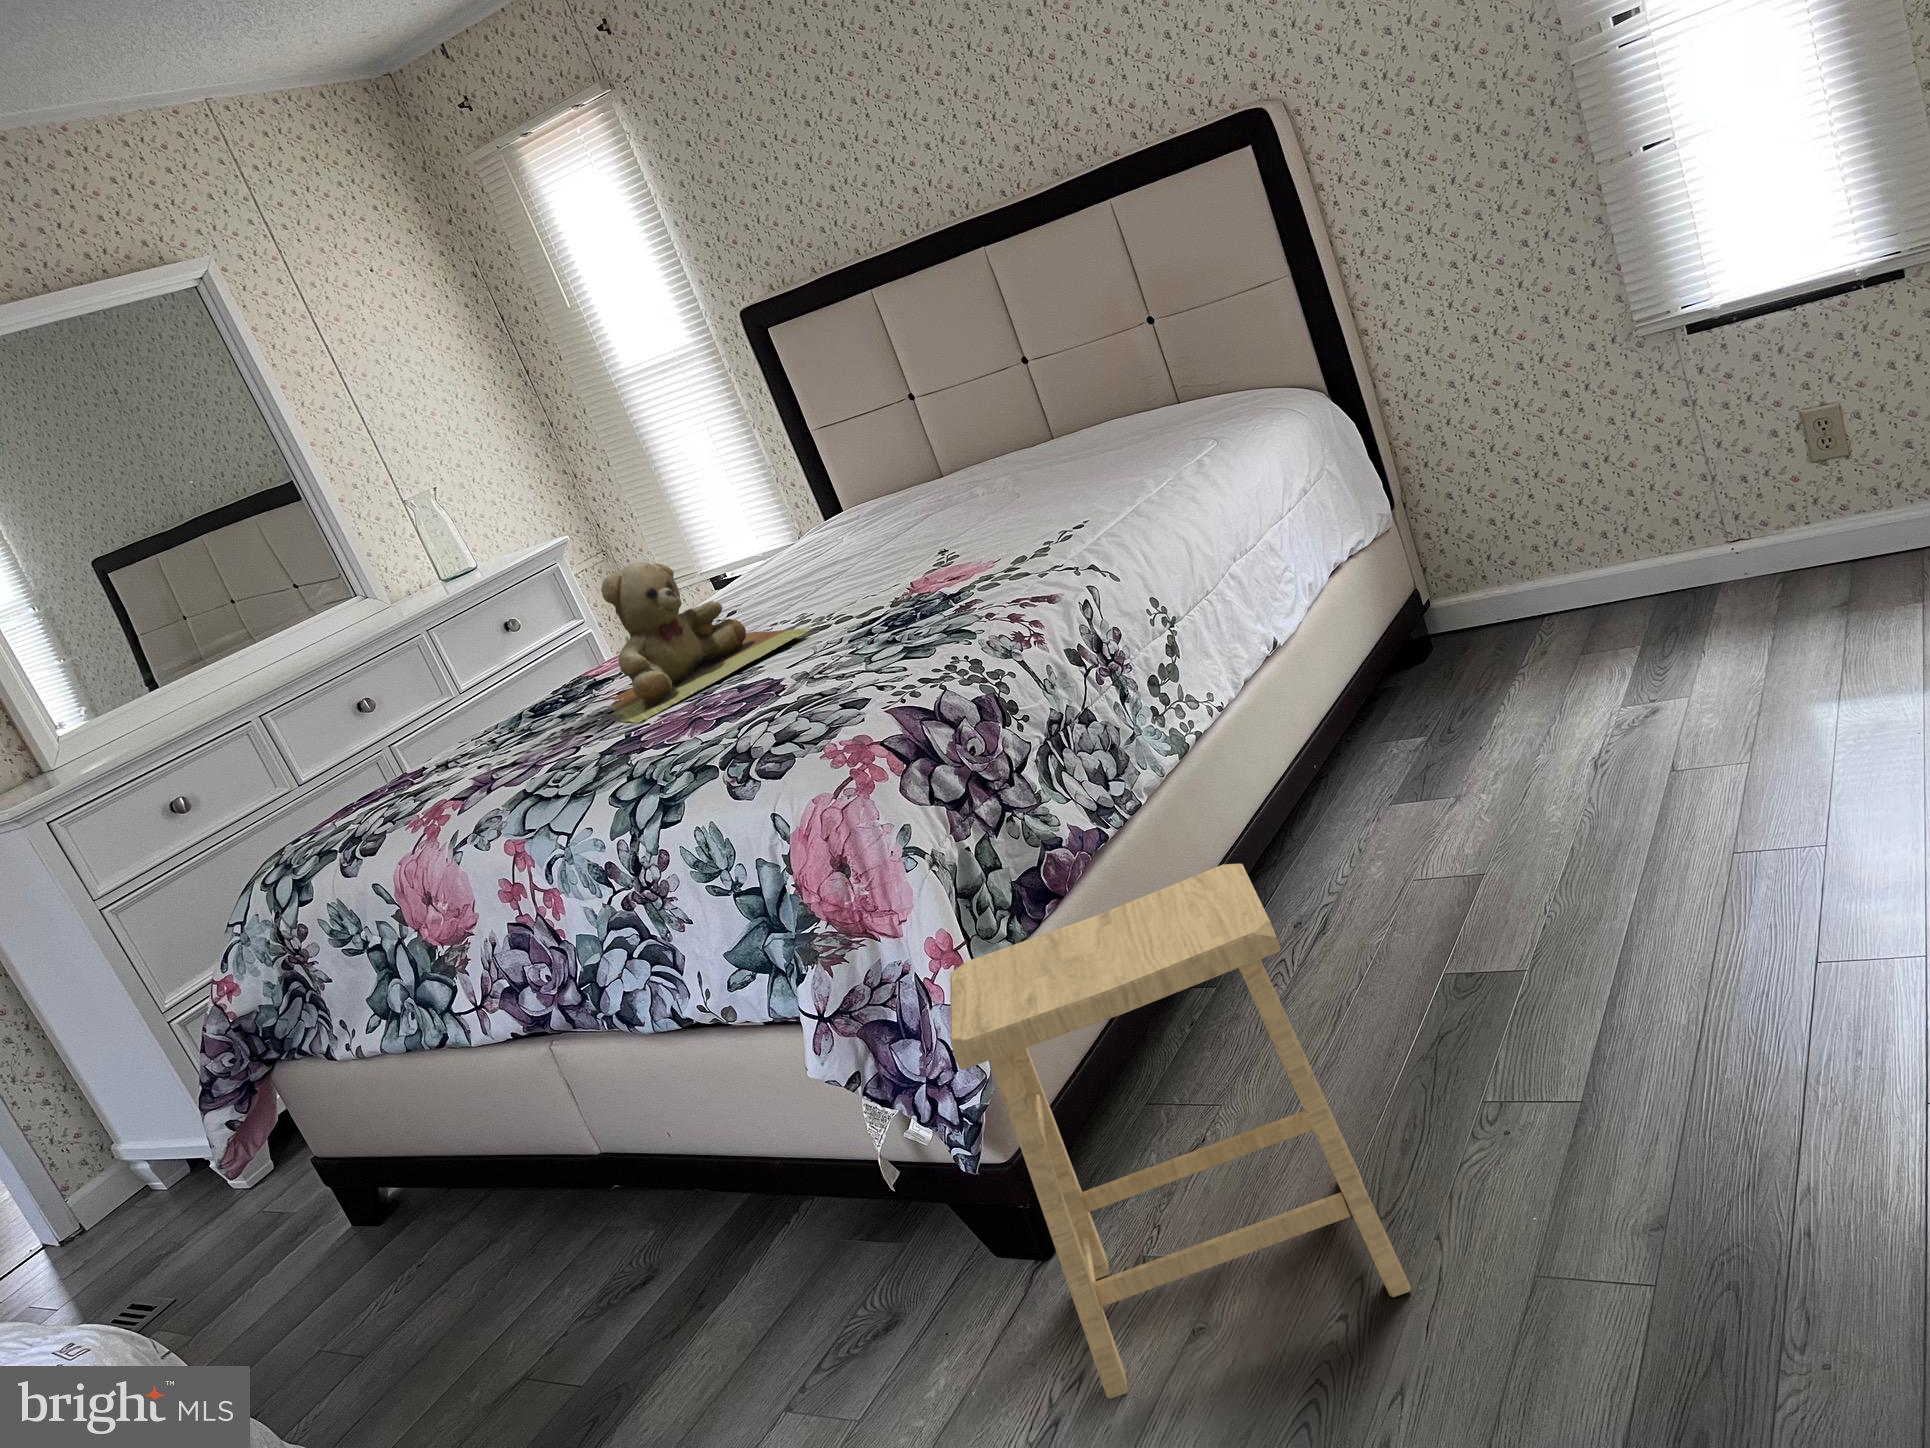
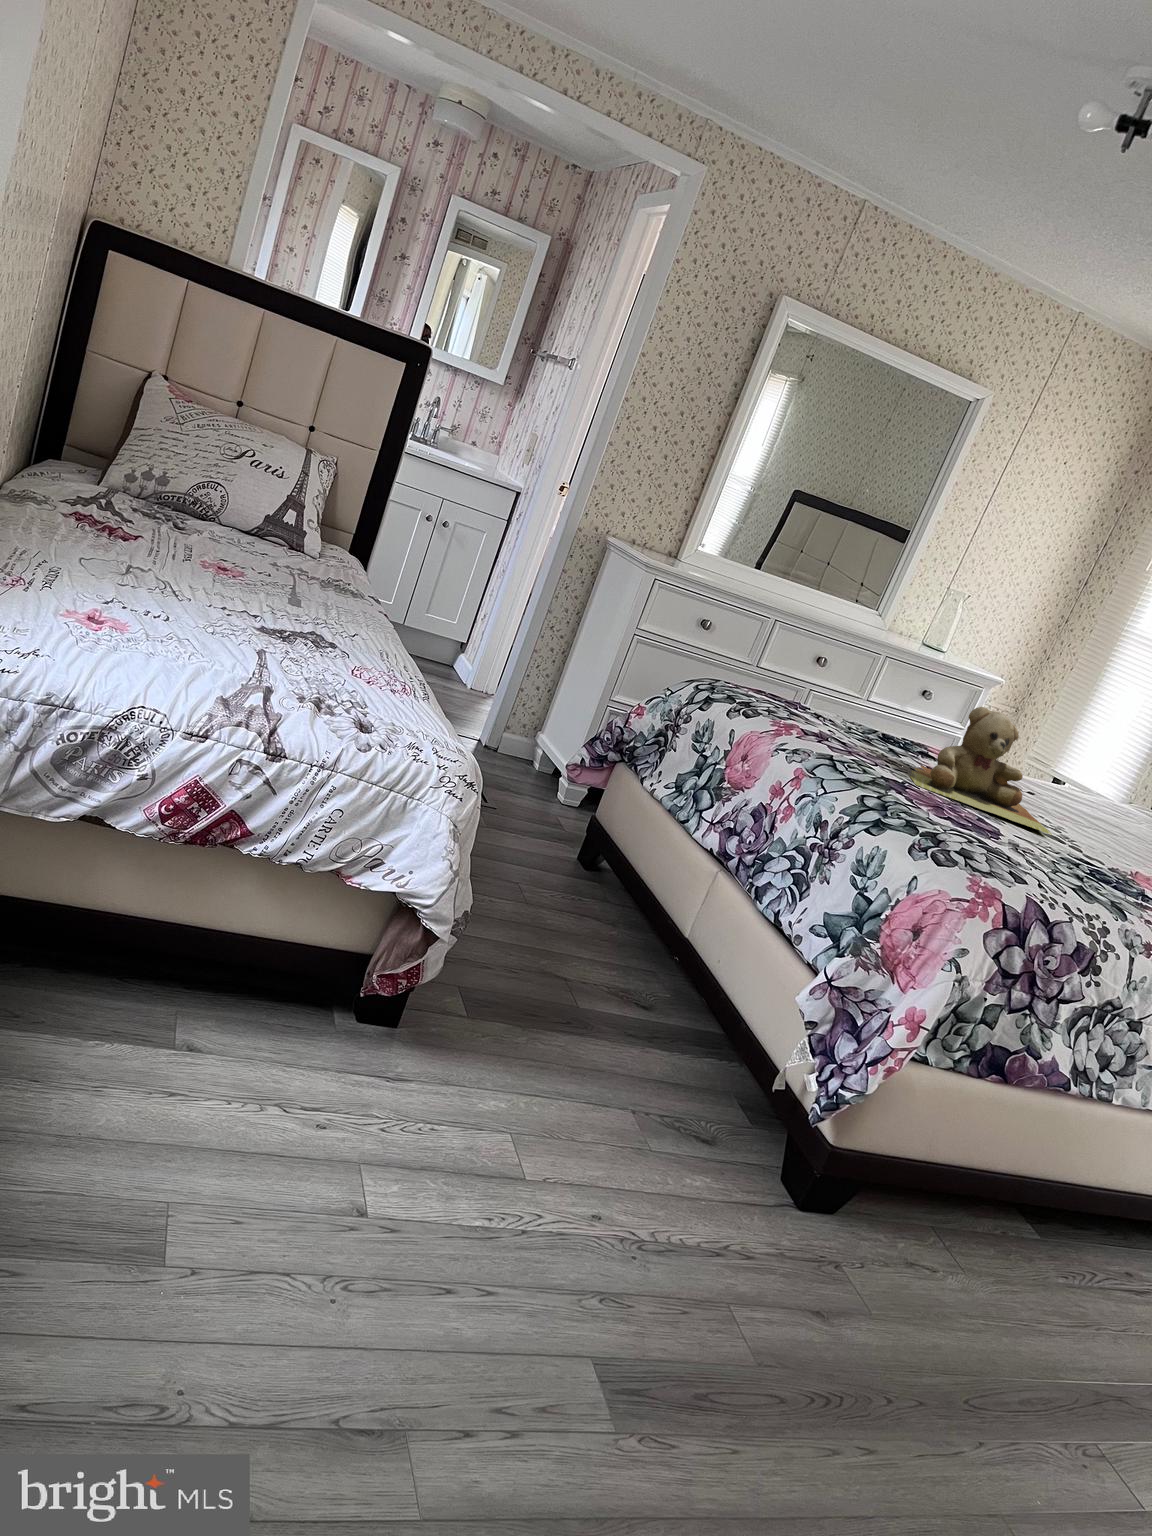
footstool: present [950,864,1411,1399] -> none [750,1030,1106,1440]

